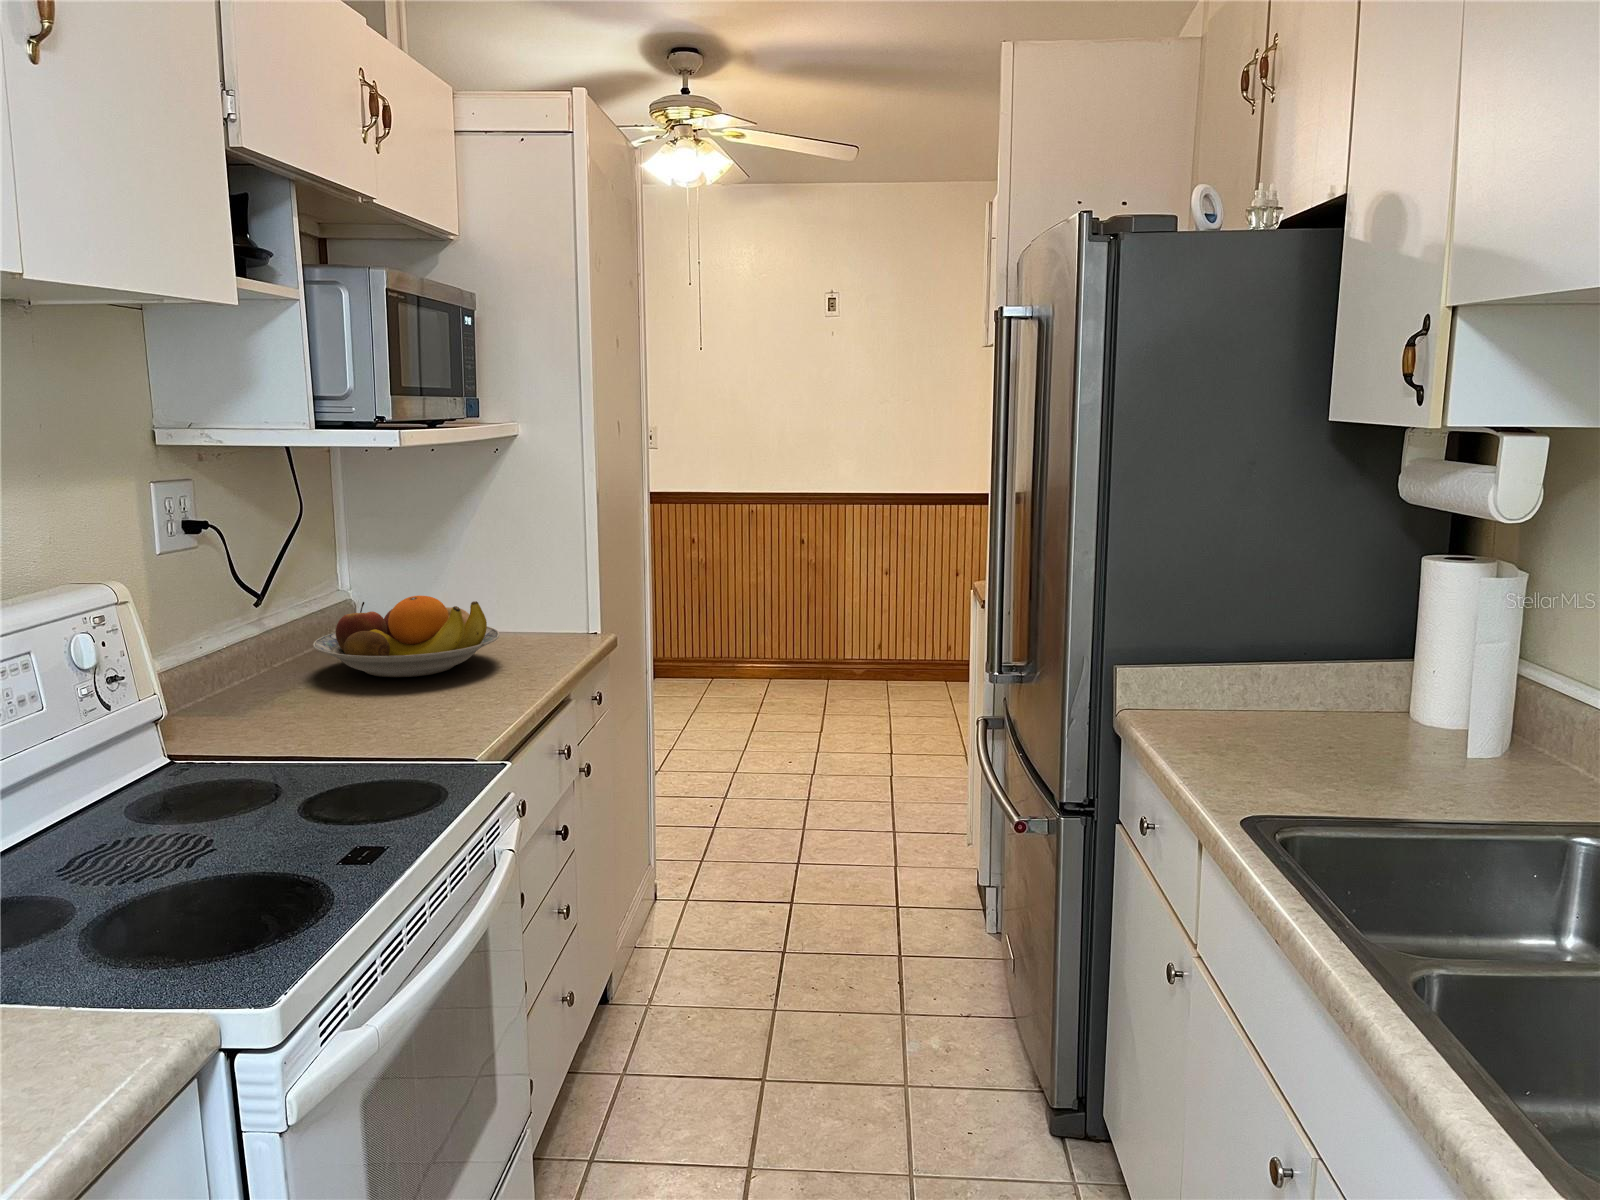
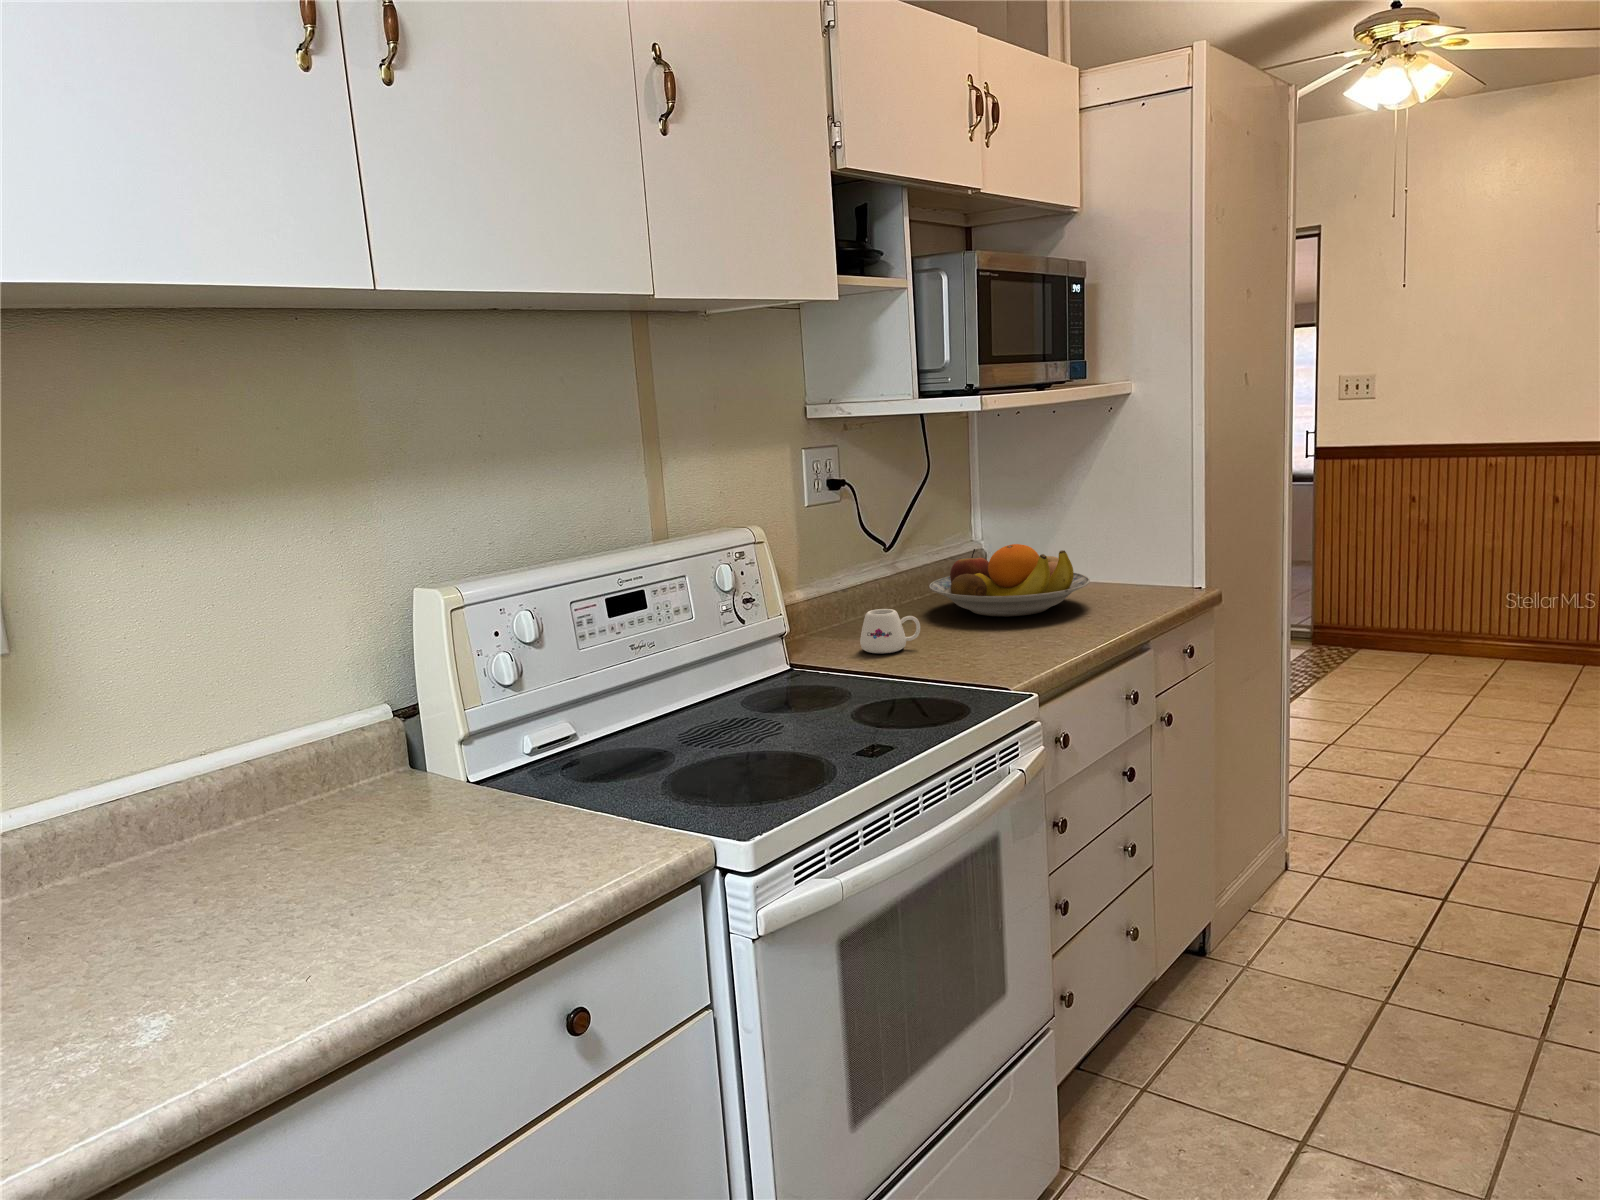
mug: none [254,679,332,734] -> present [860,609,920,653]

